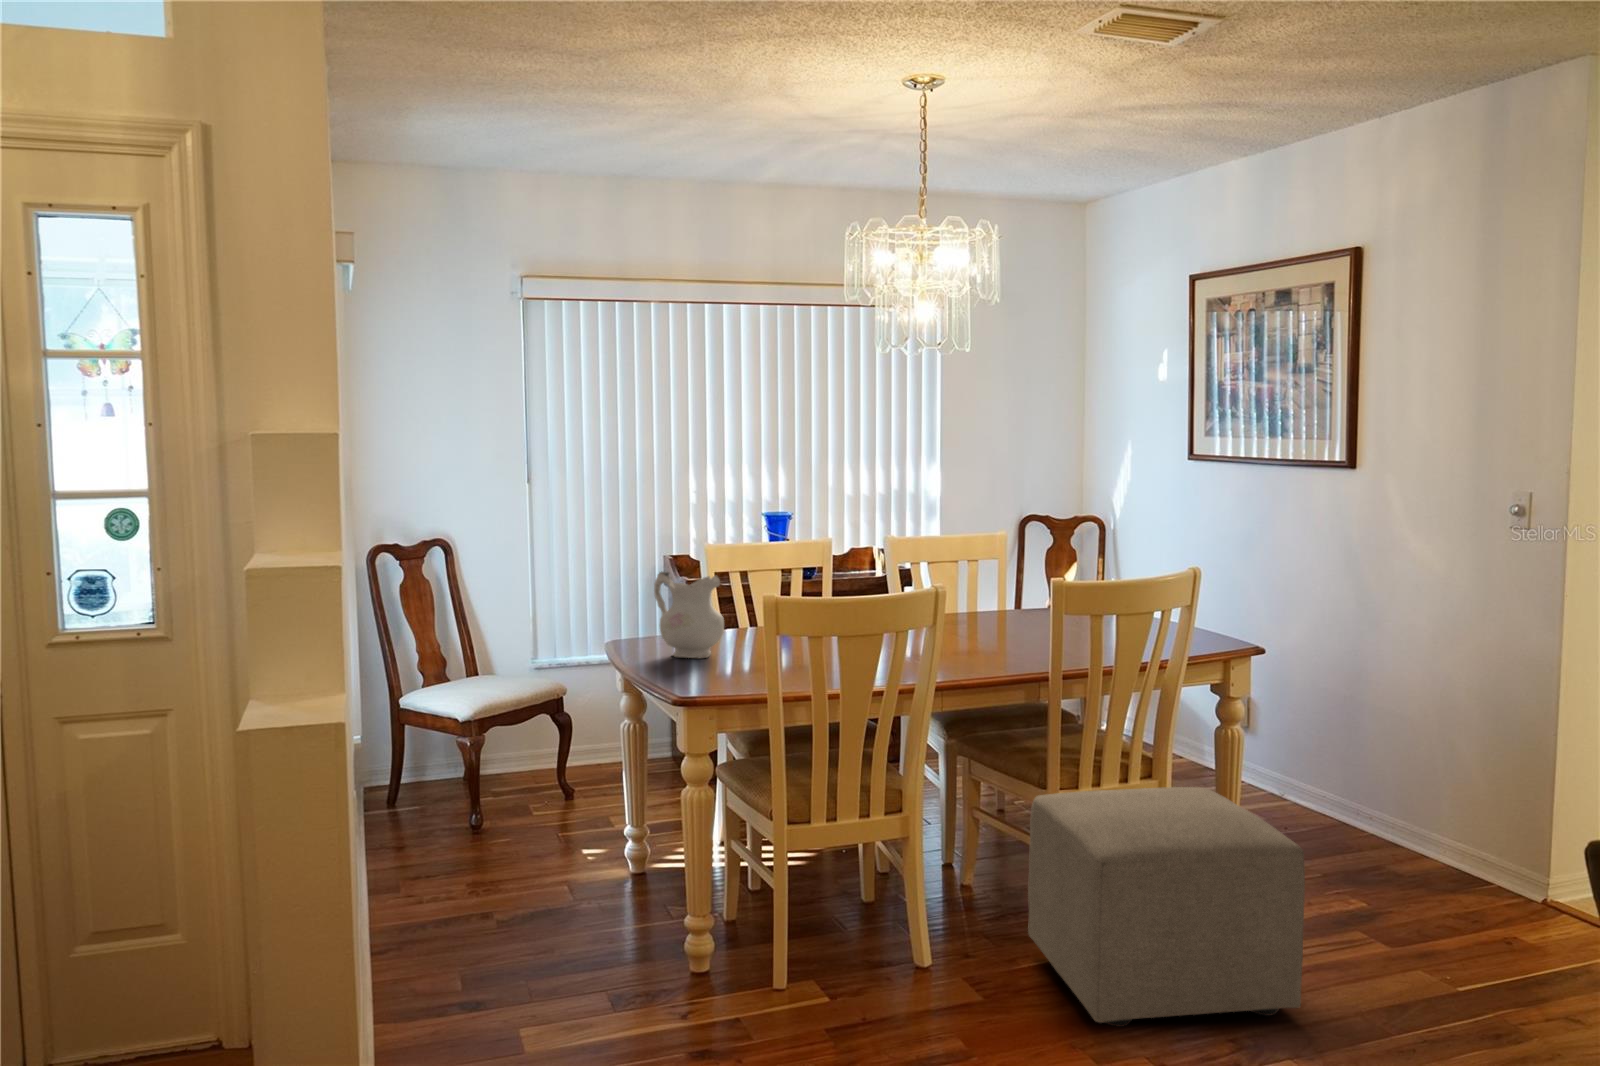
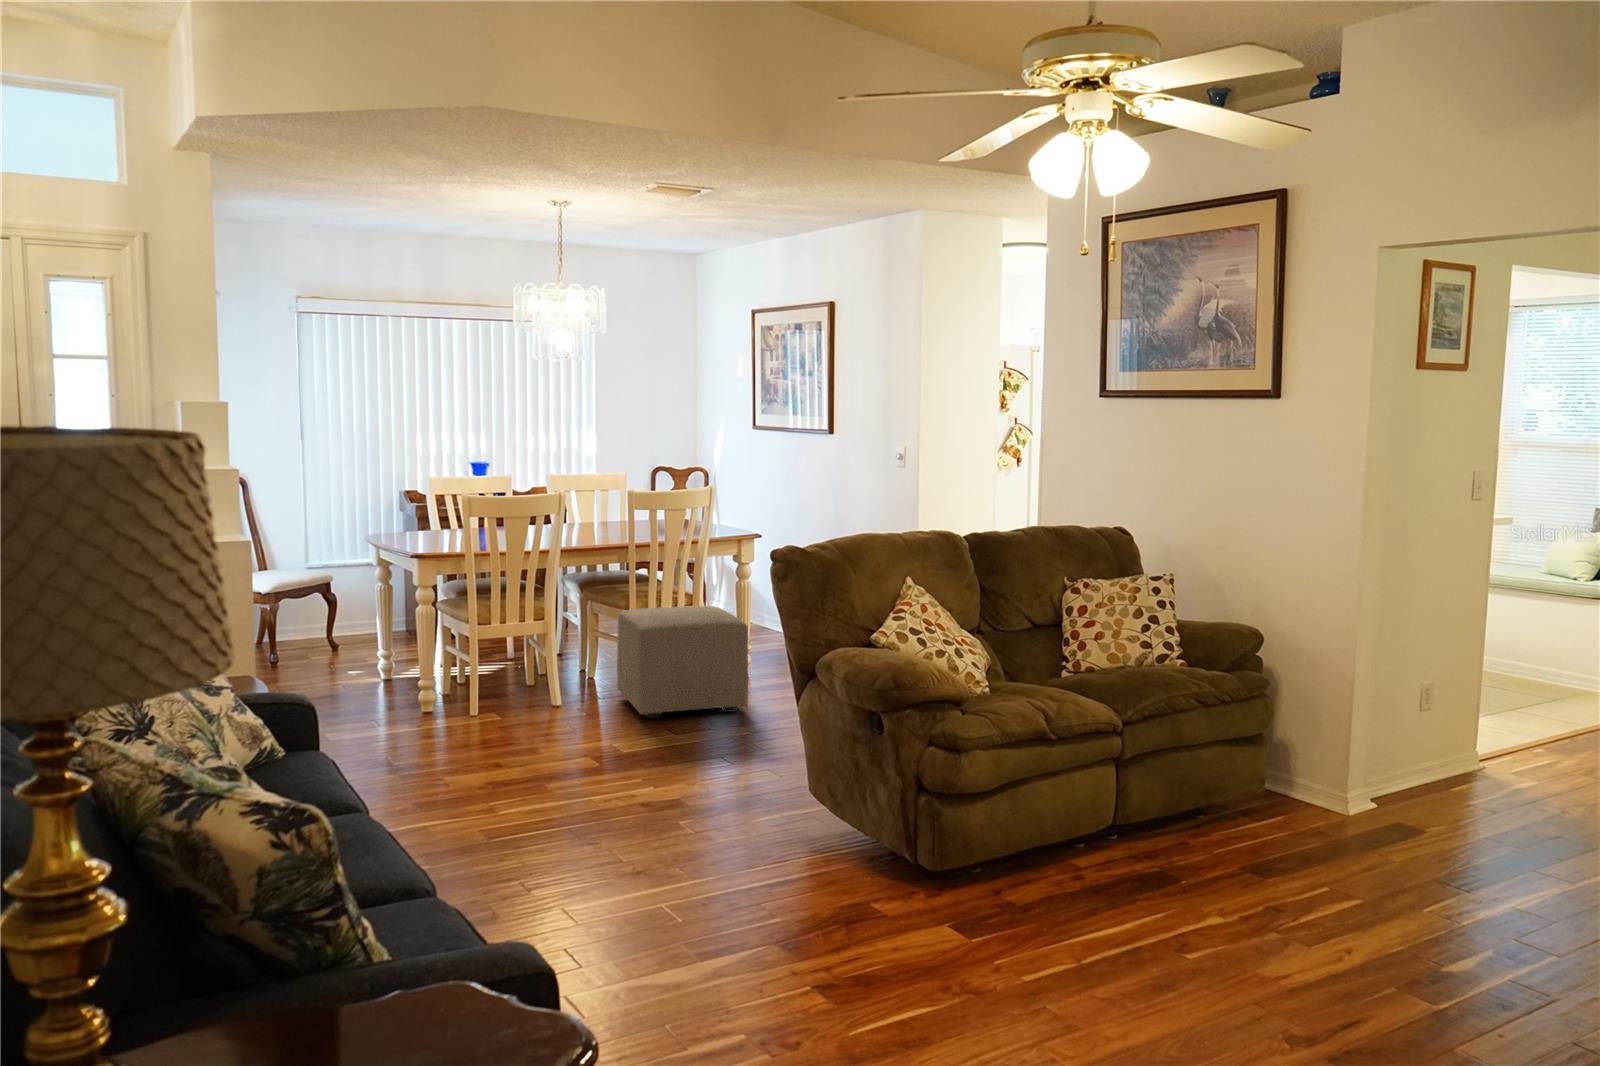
ceramic pitcher: present [654,572,724,658] -> none [398,490,442,541]

